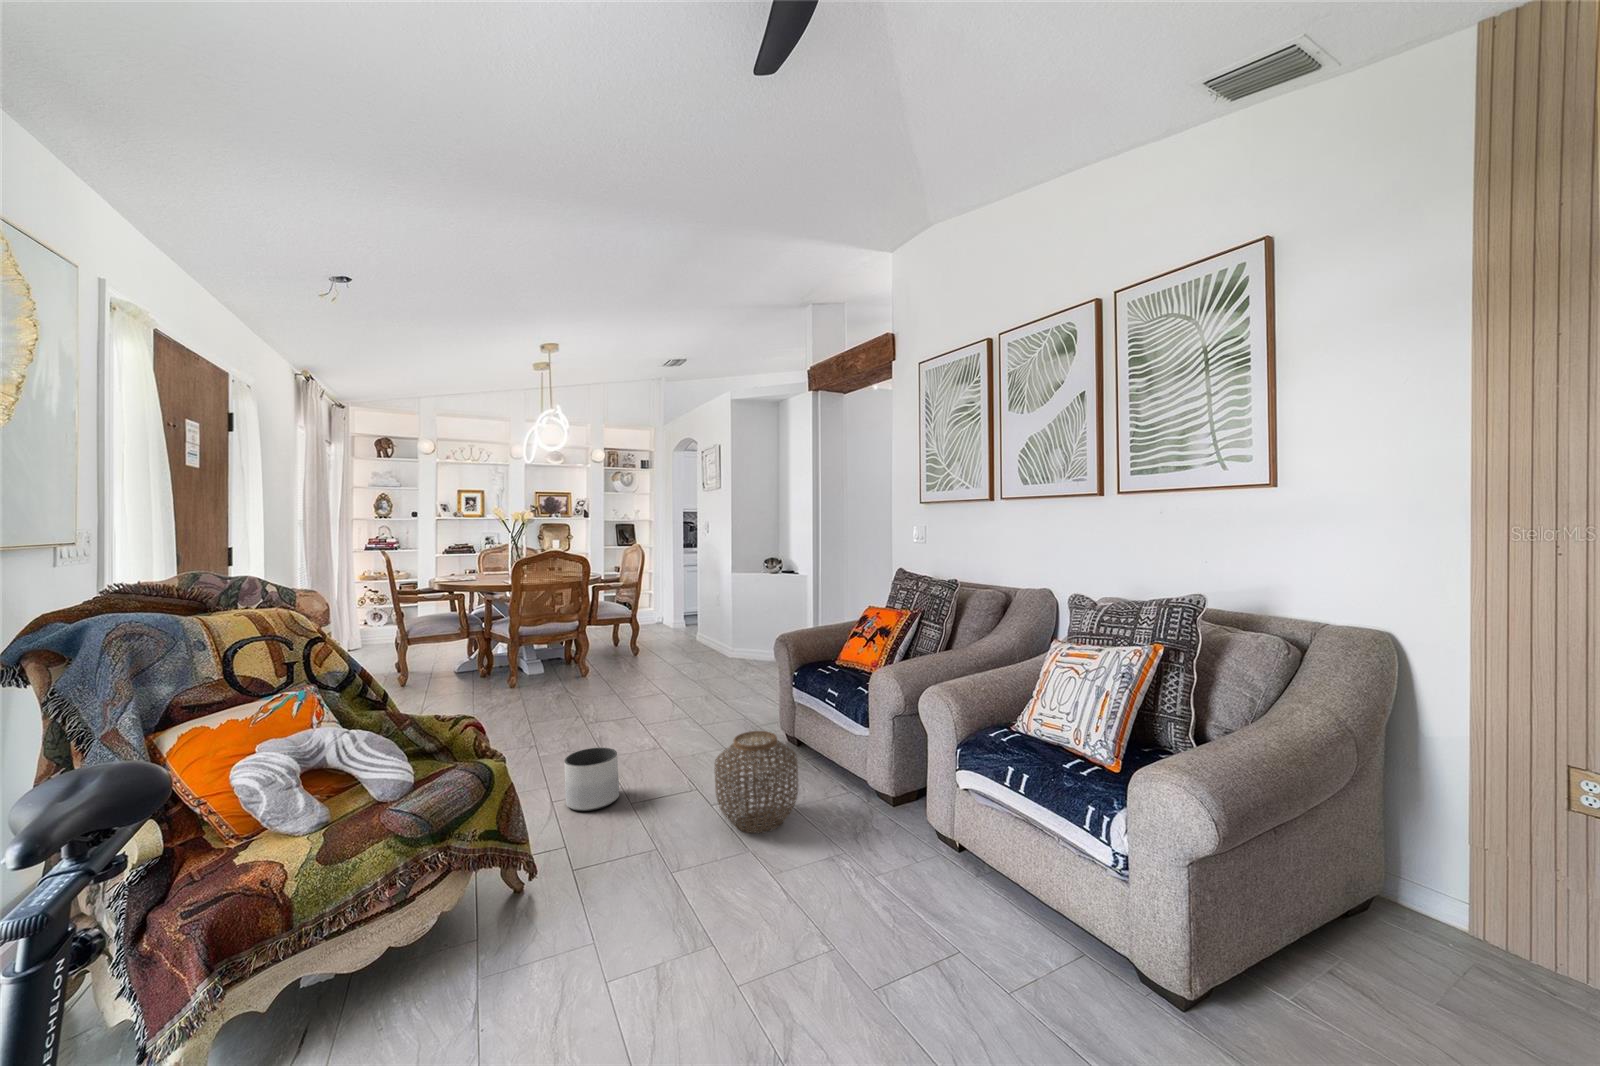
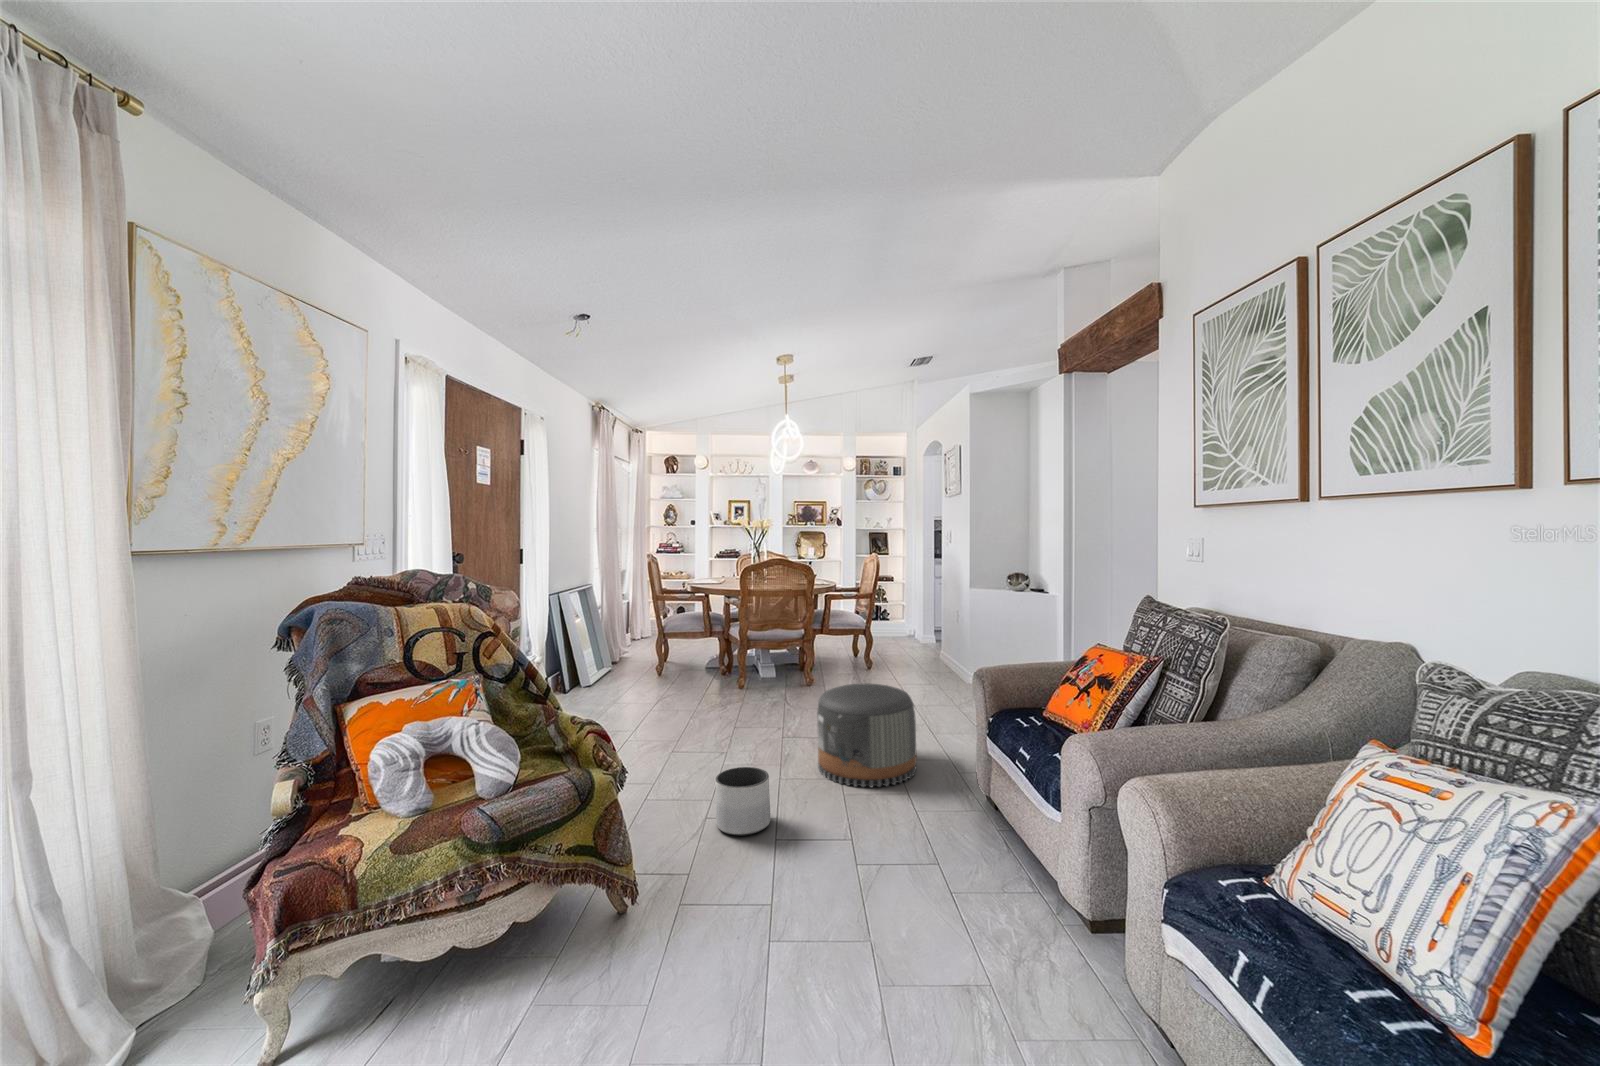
pouf: none [631,662,723,754] -> present [817,683,917,788]
woven basket: present [715,731,798,833] -> none [843,787,948,920]

